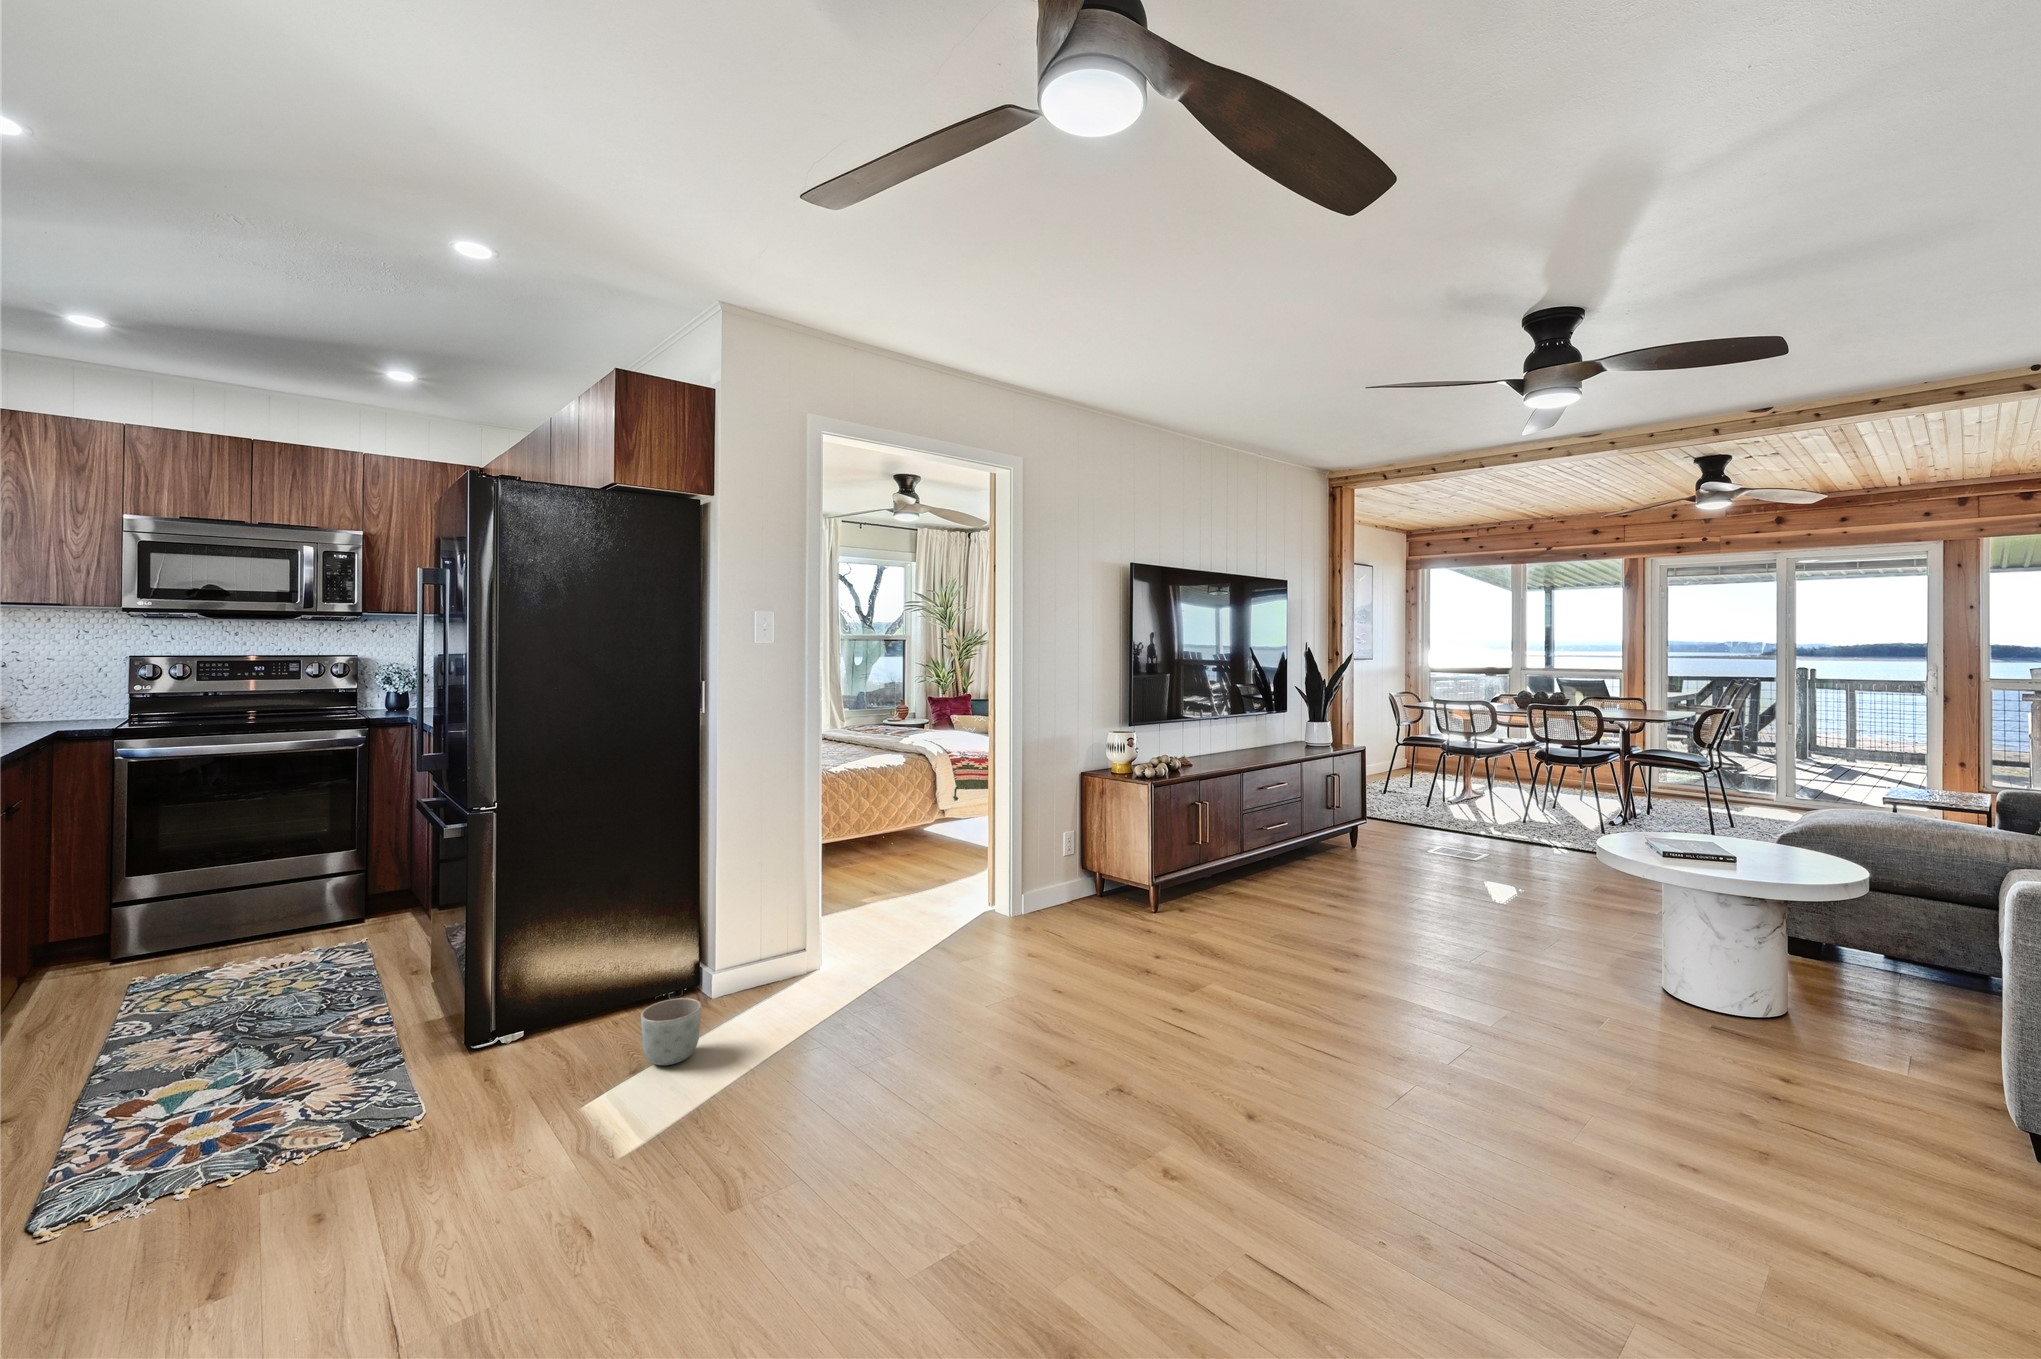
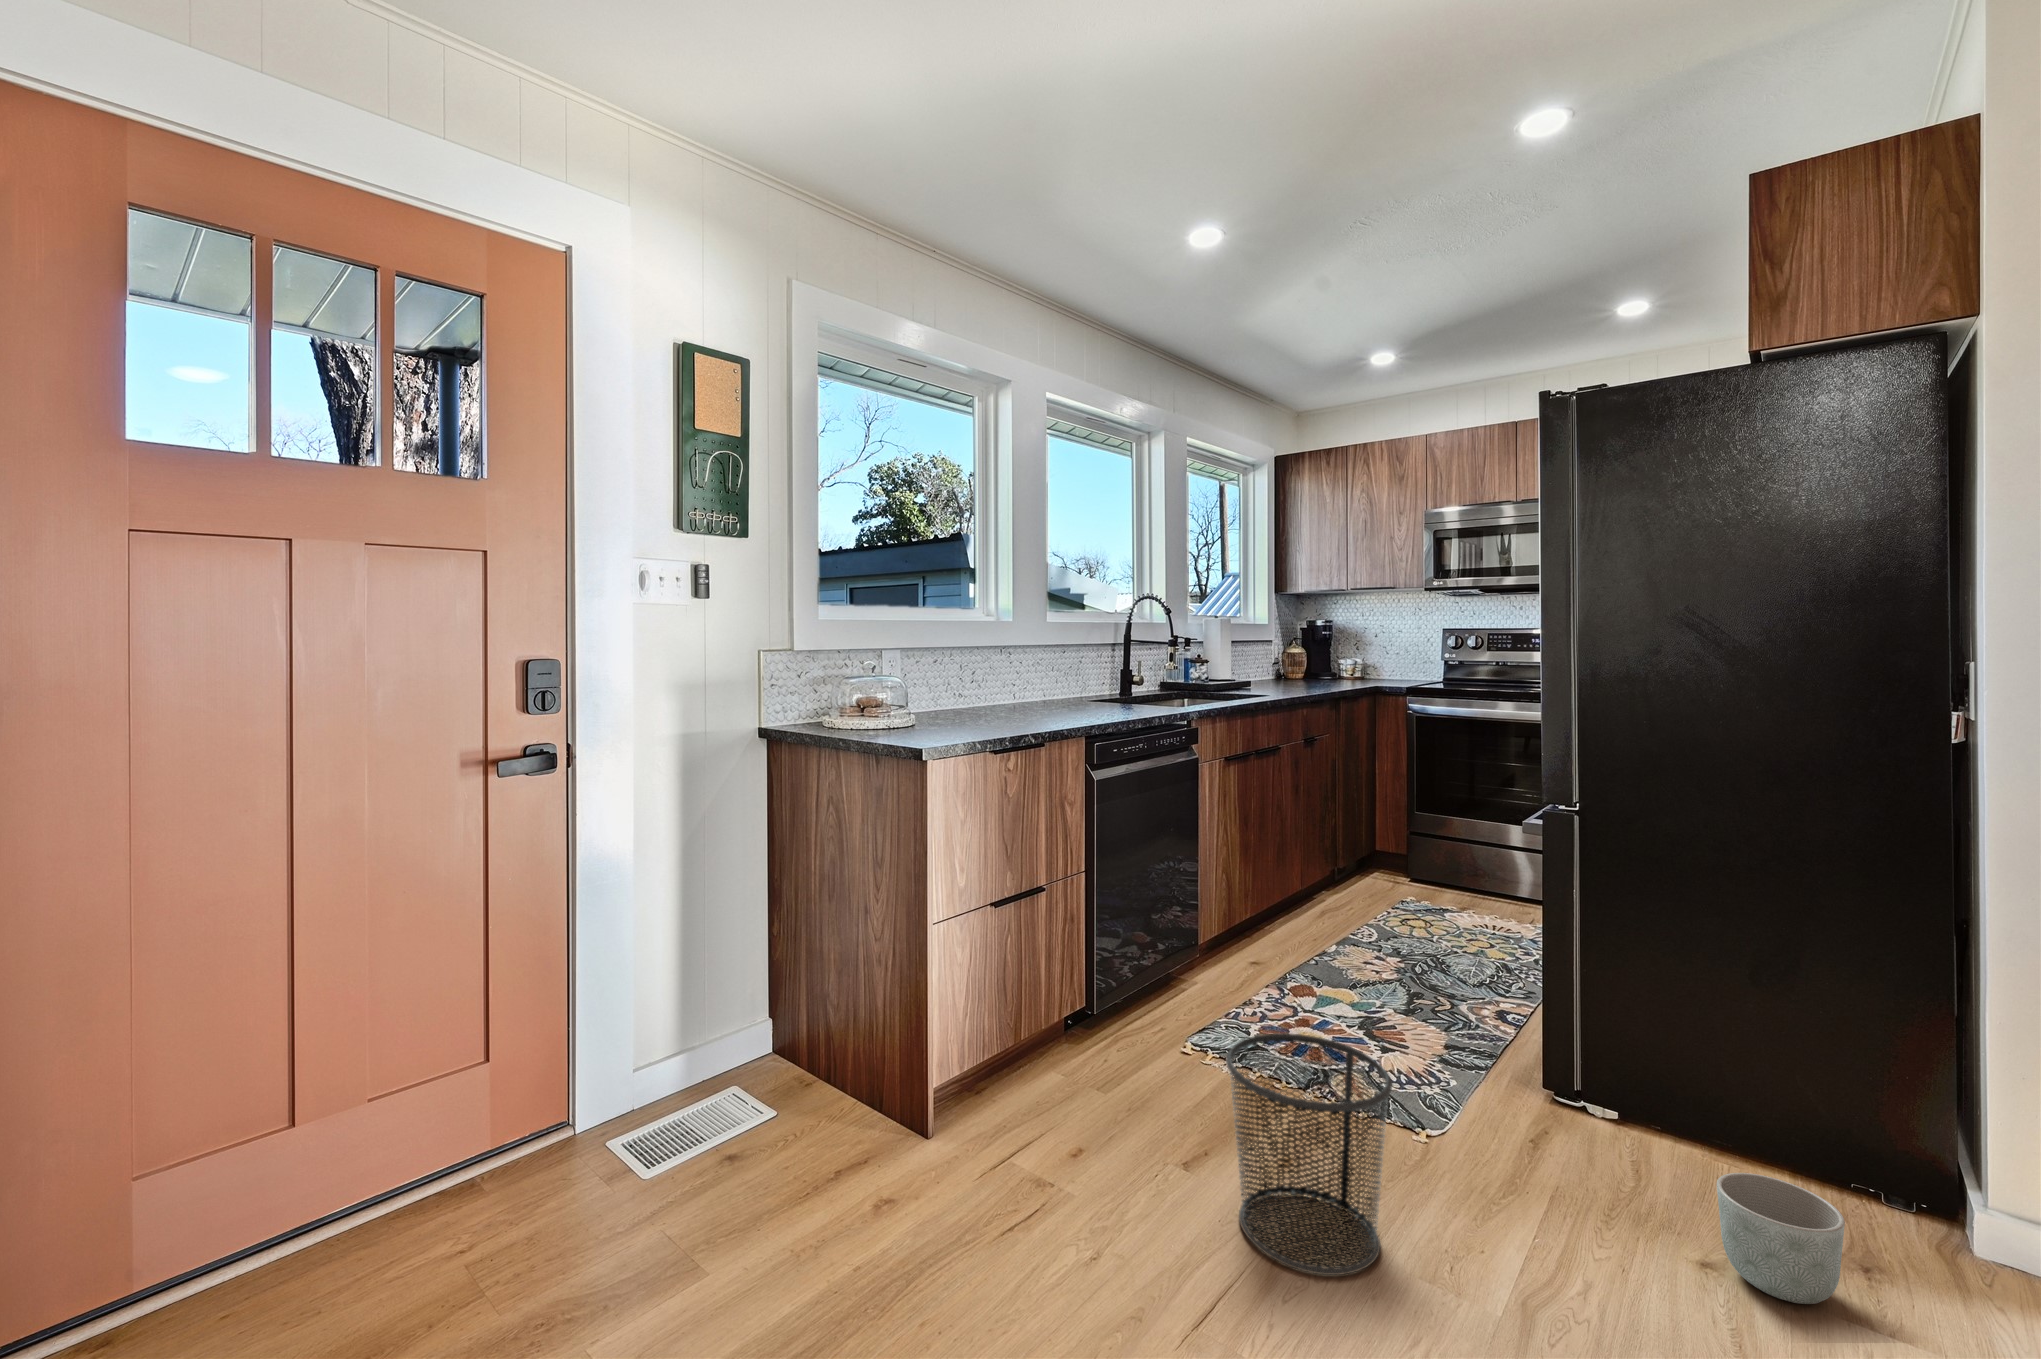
waste bin: none [319,1052,497,1274] -> present [1226,1033,1392,1275]

